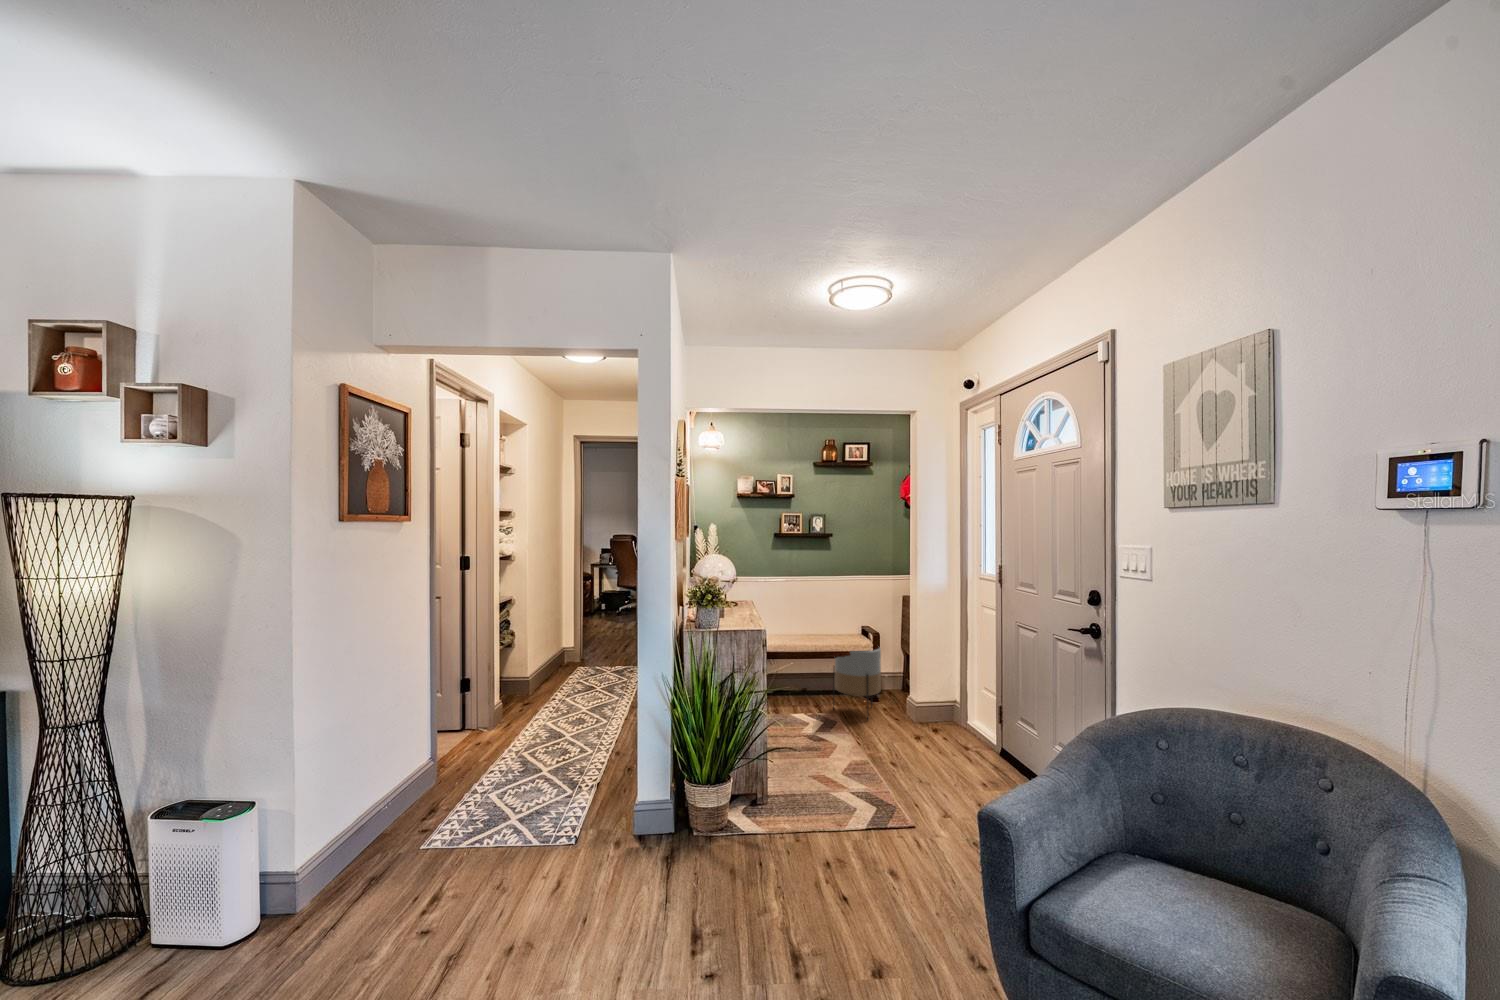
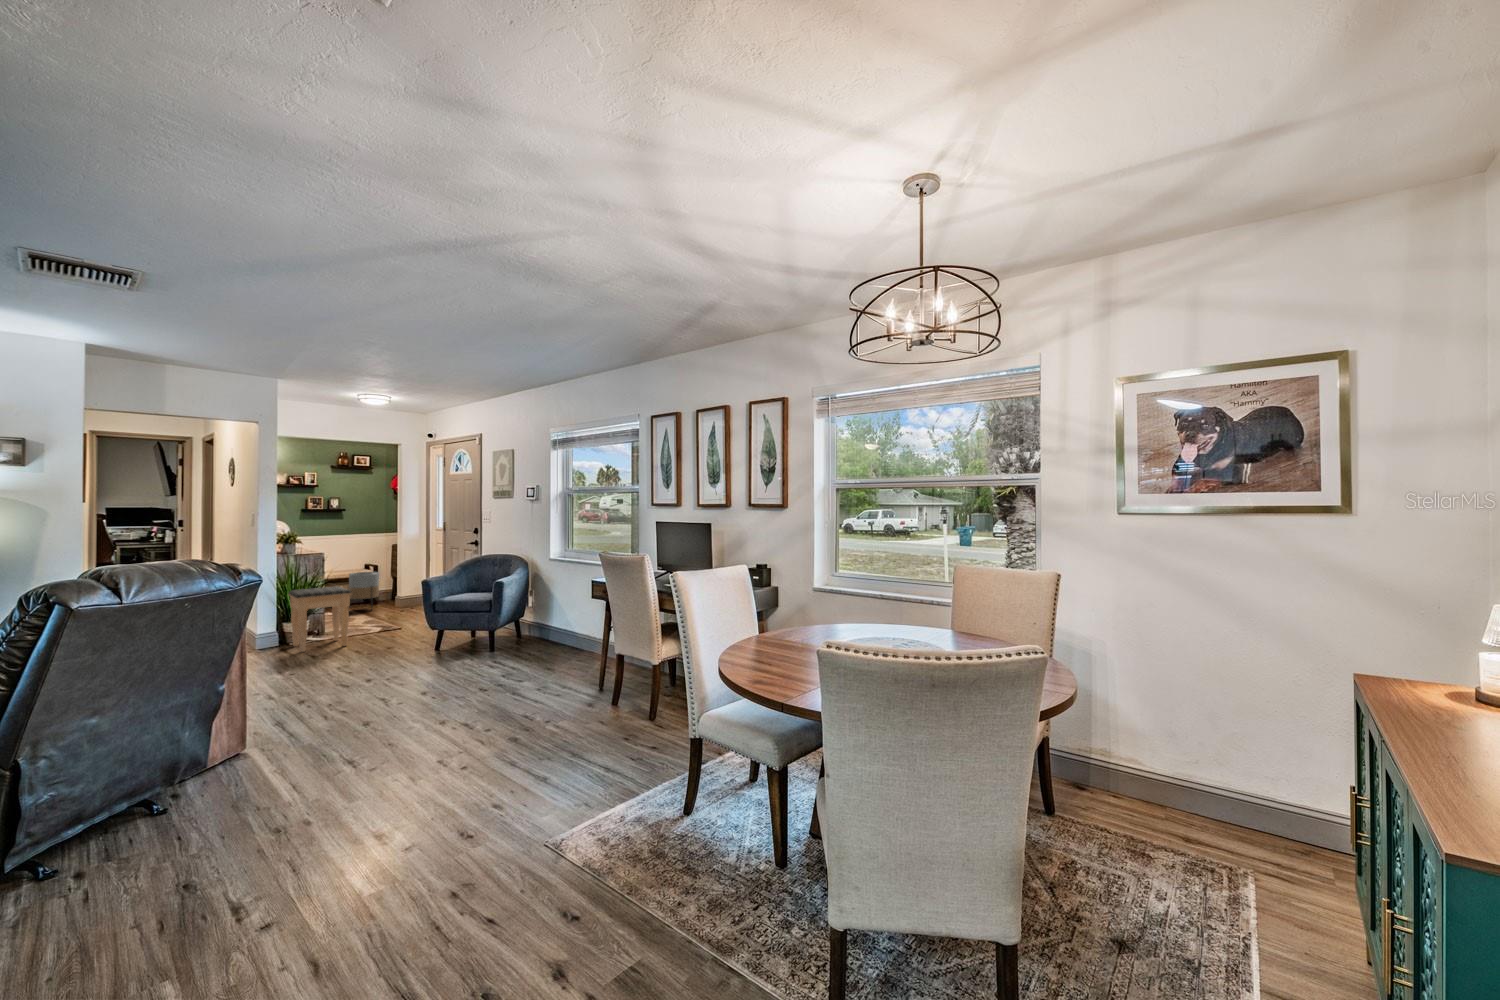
footstool: none [644,717,773,918] -> present [288,586,352,652]

